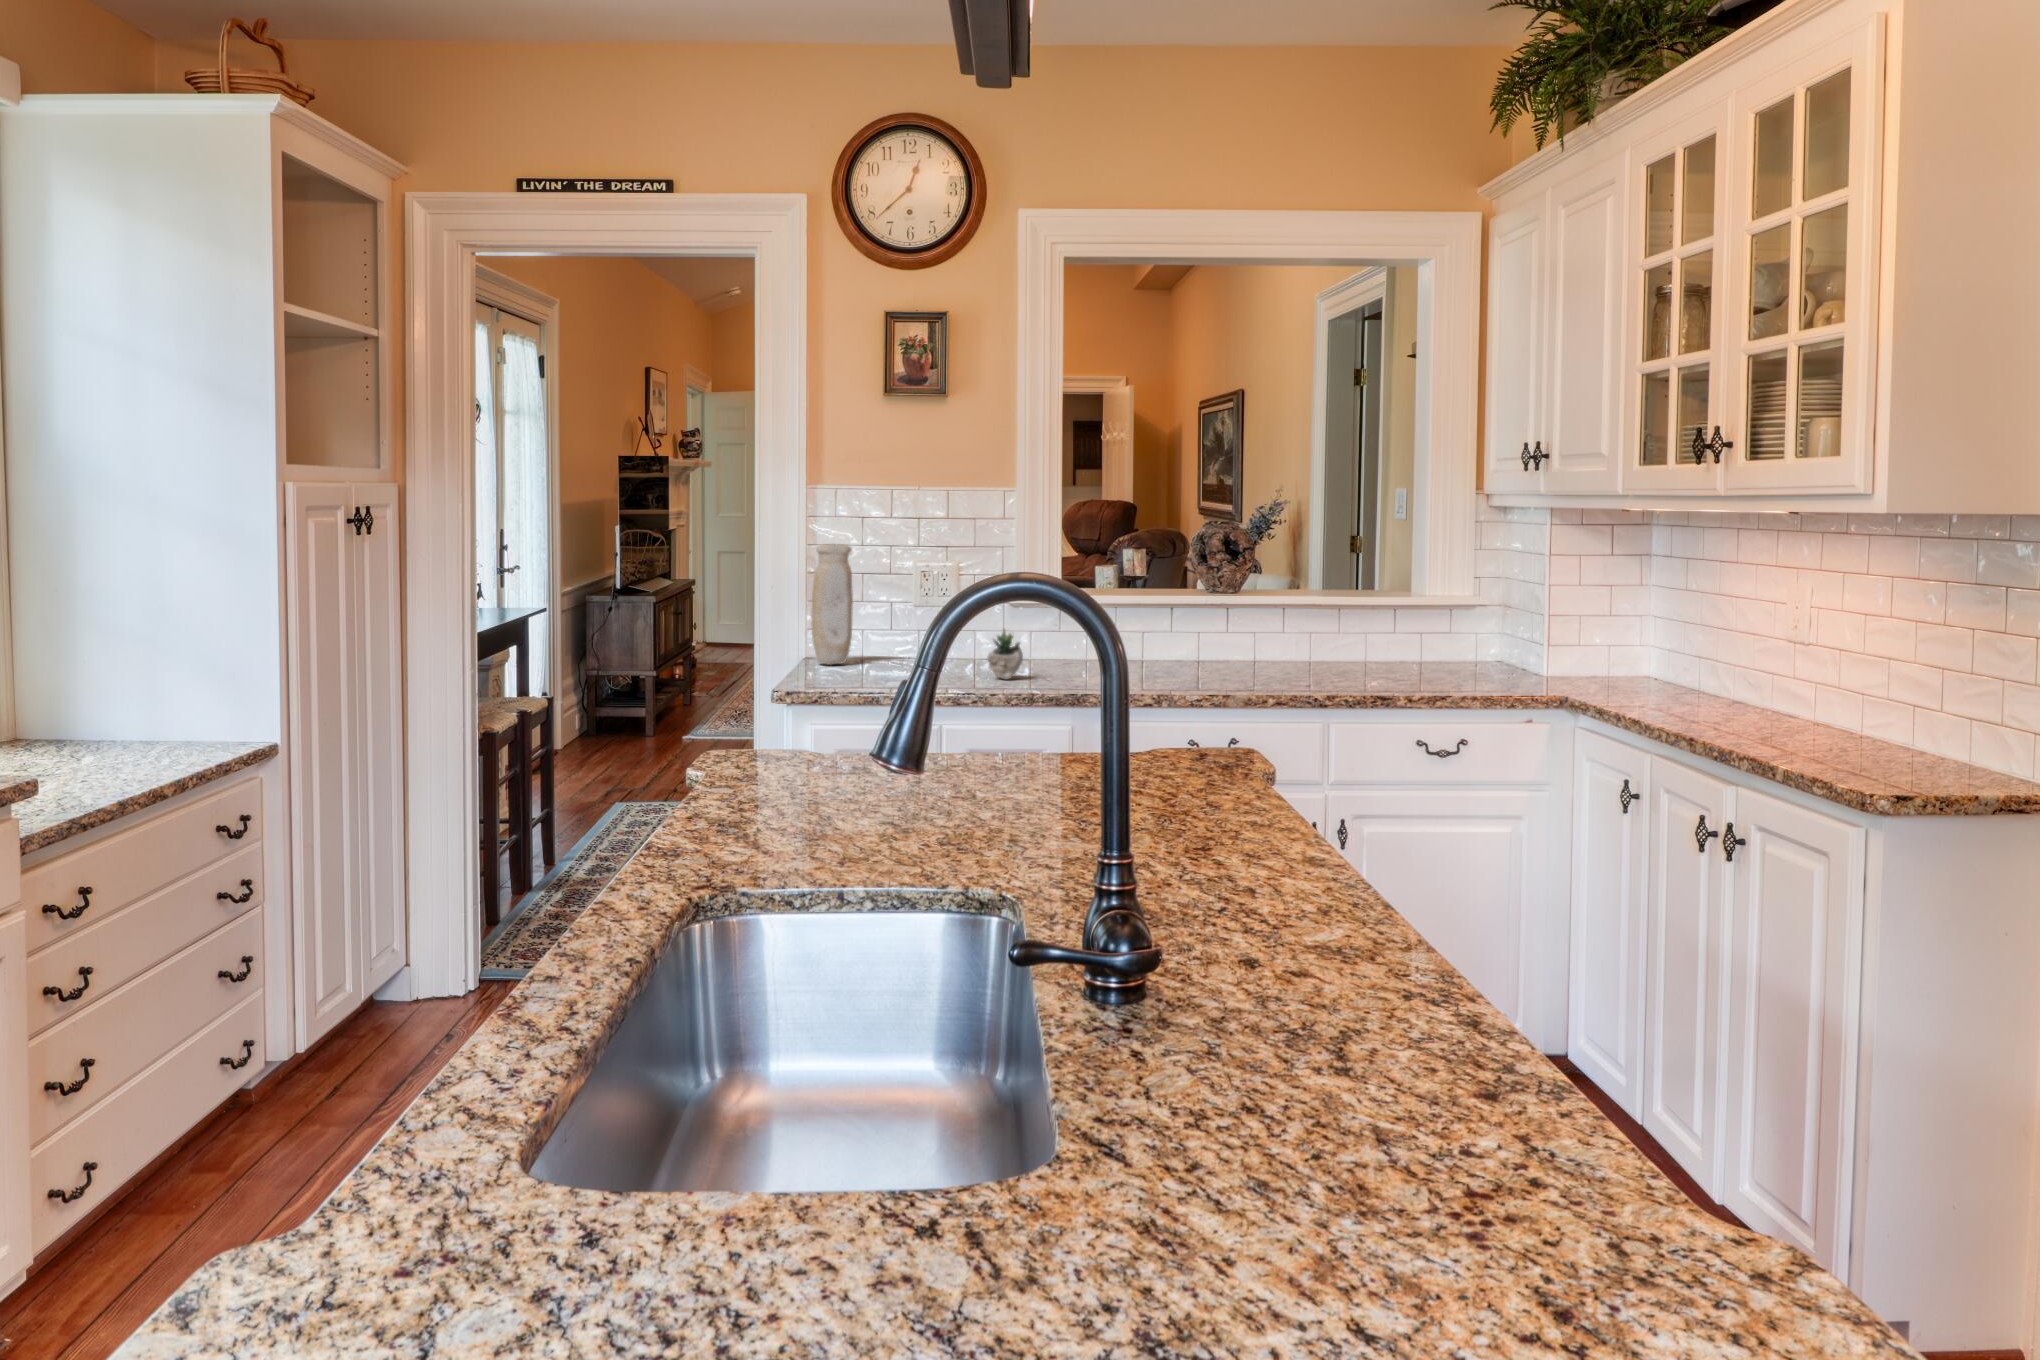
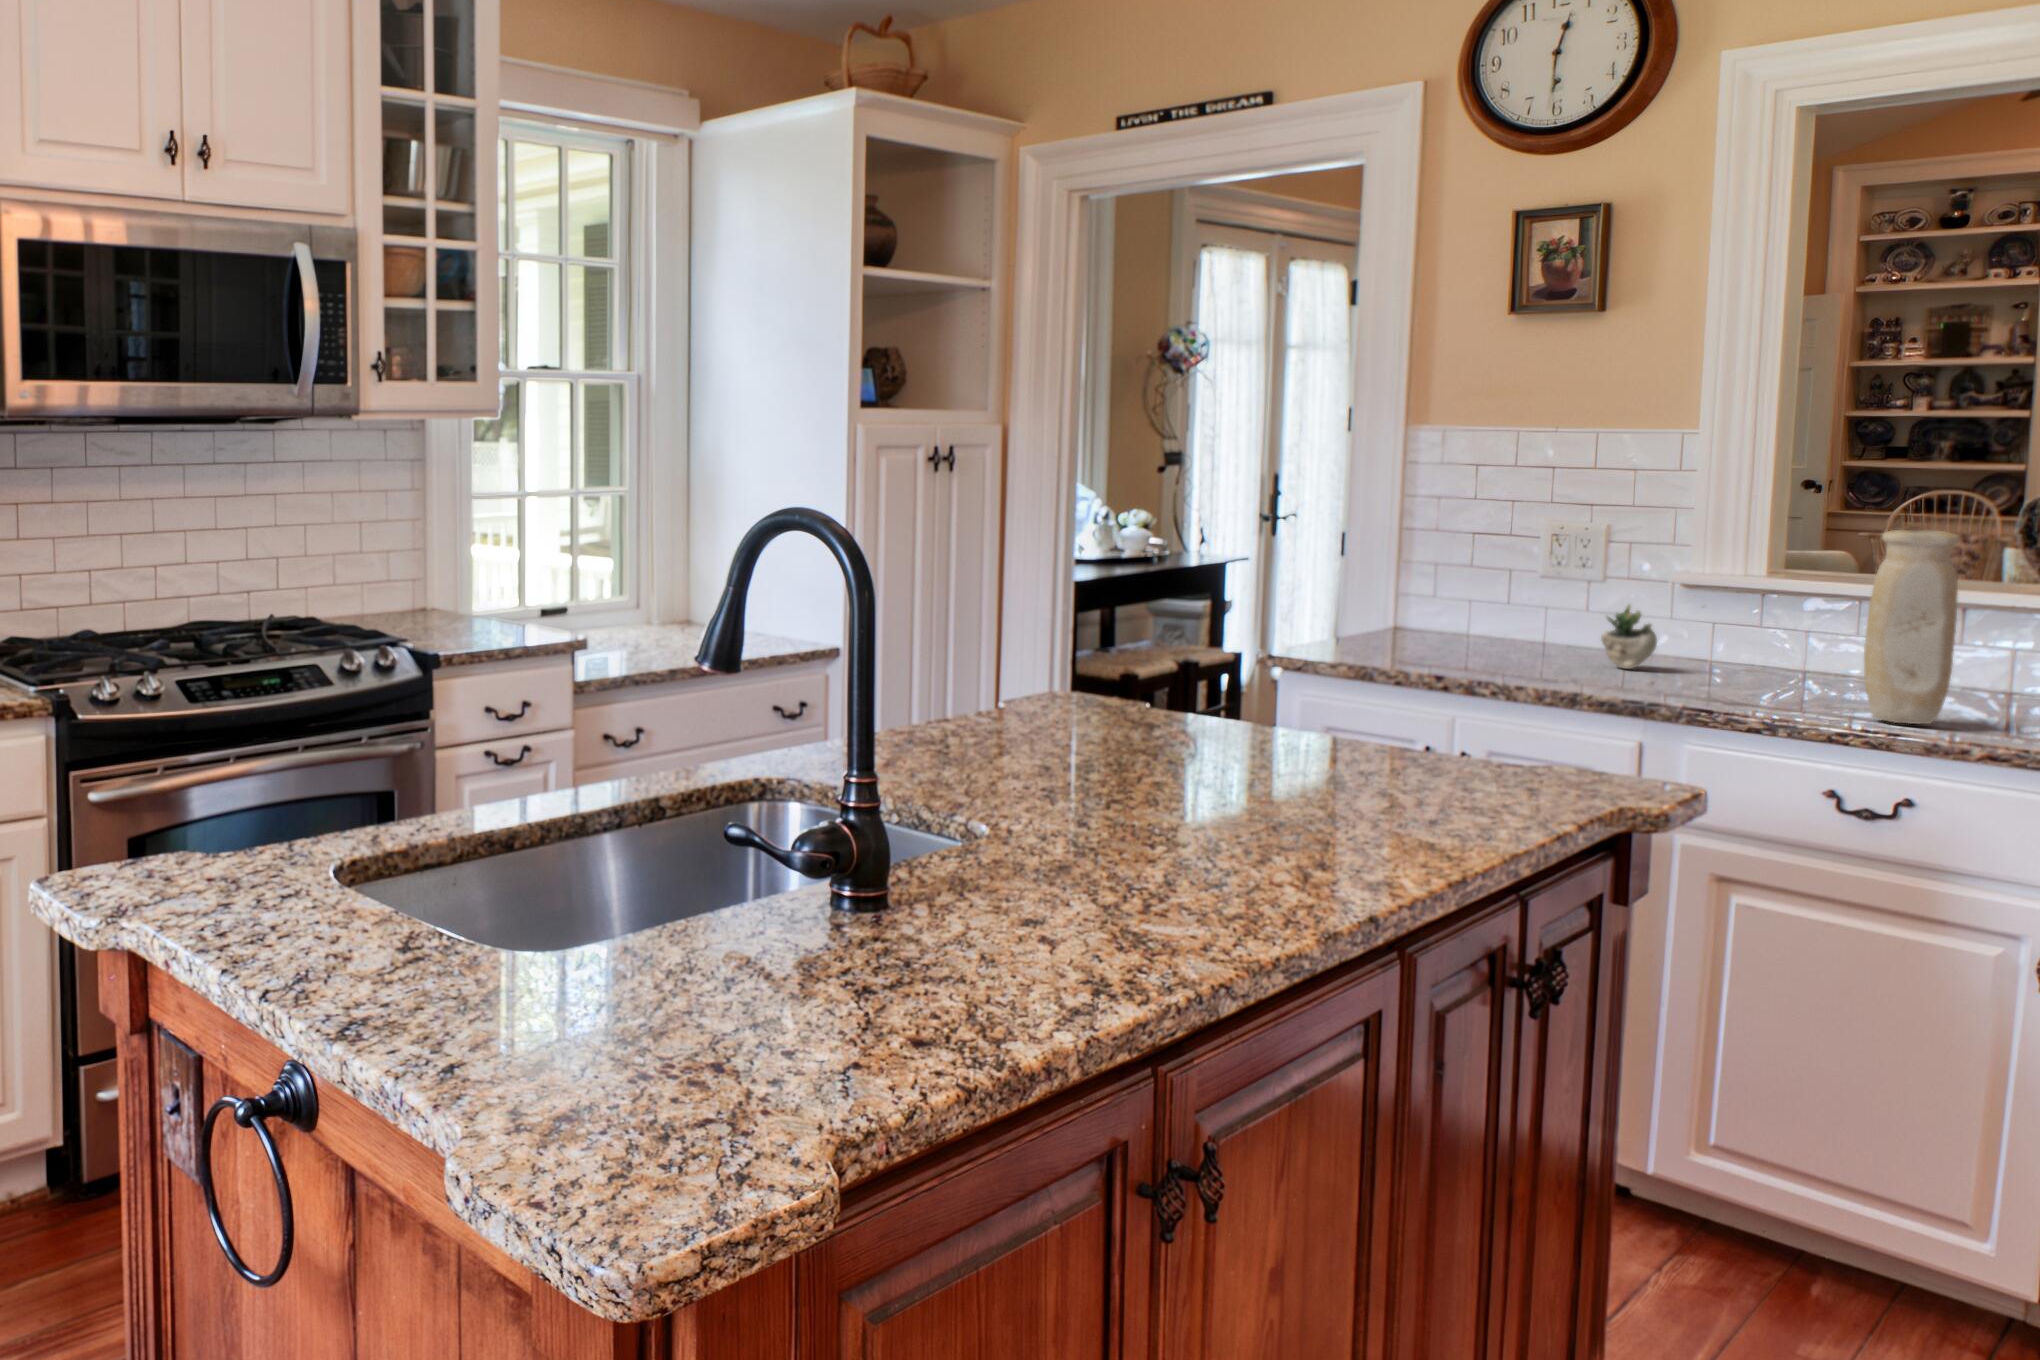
vase: present [811,545,853,665] -> present [1864,530,1960,724]

